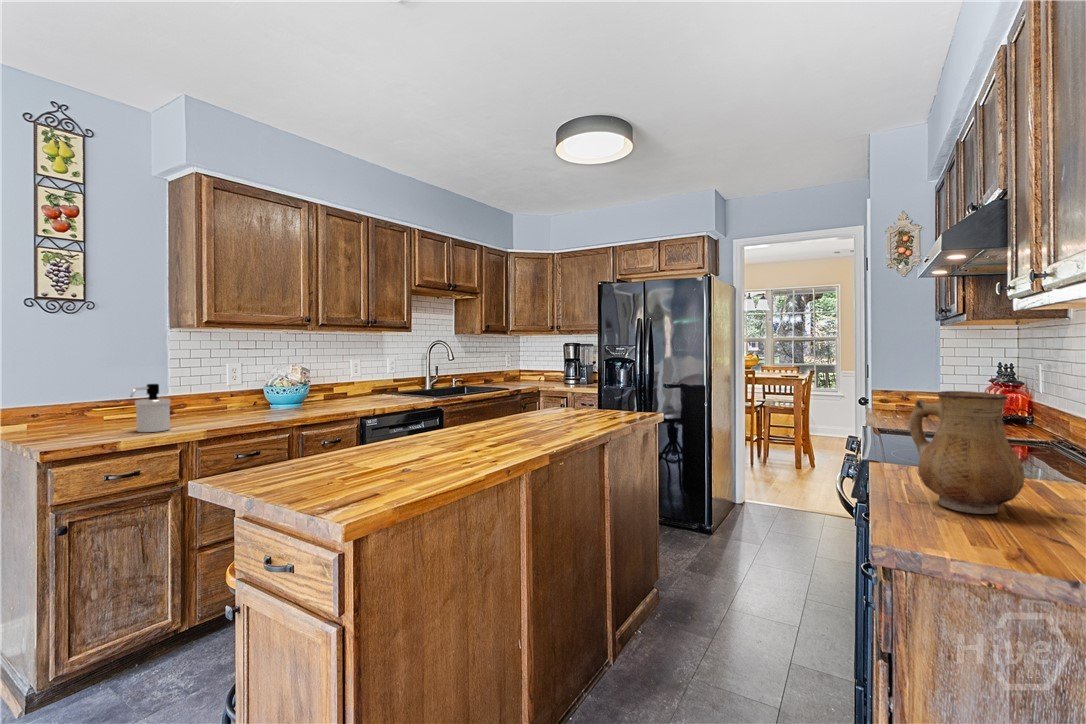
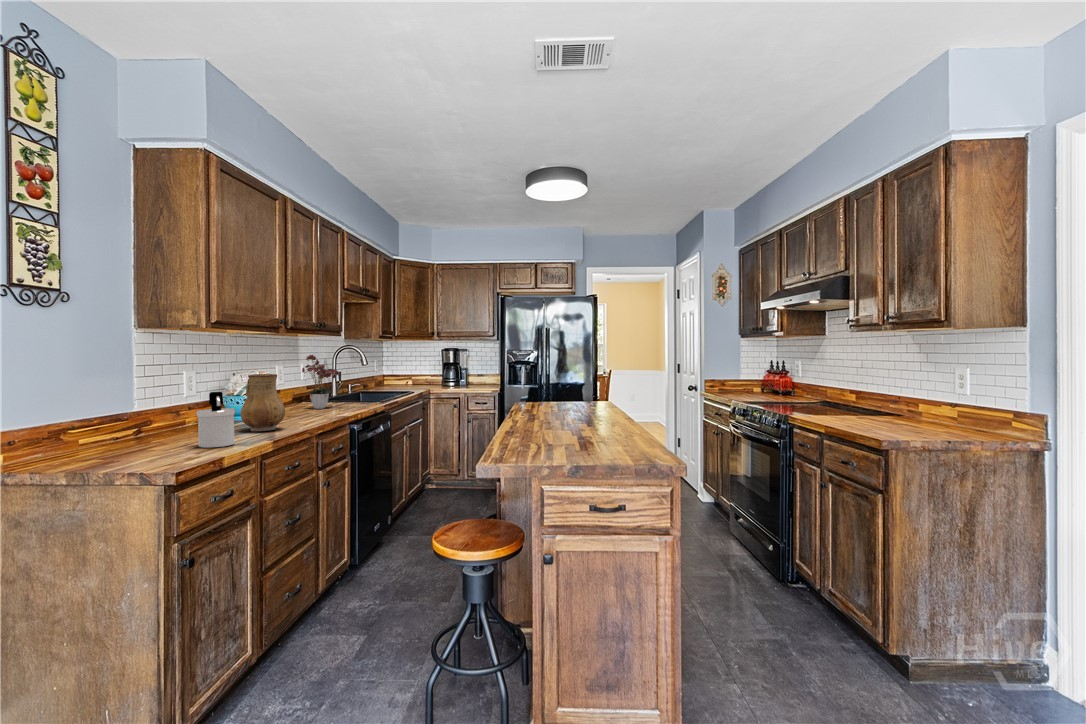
flower arrangement: none [350,348,387,402] -> present [302,355,339,409]
ceramic pitcher: present [909,391,1025,514] -> present [240,374,285,431]

